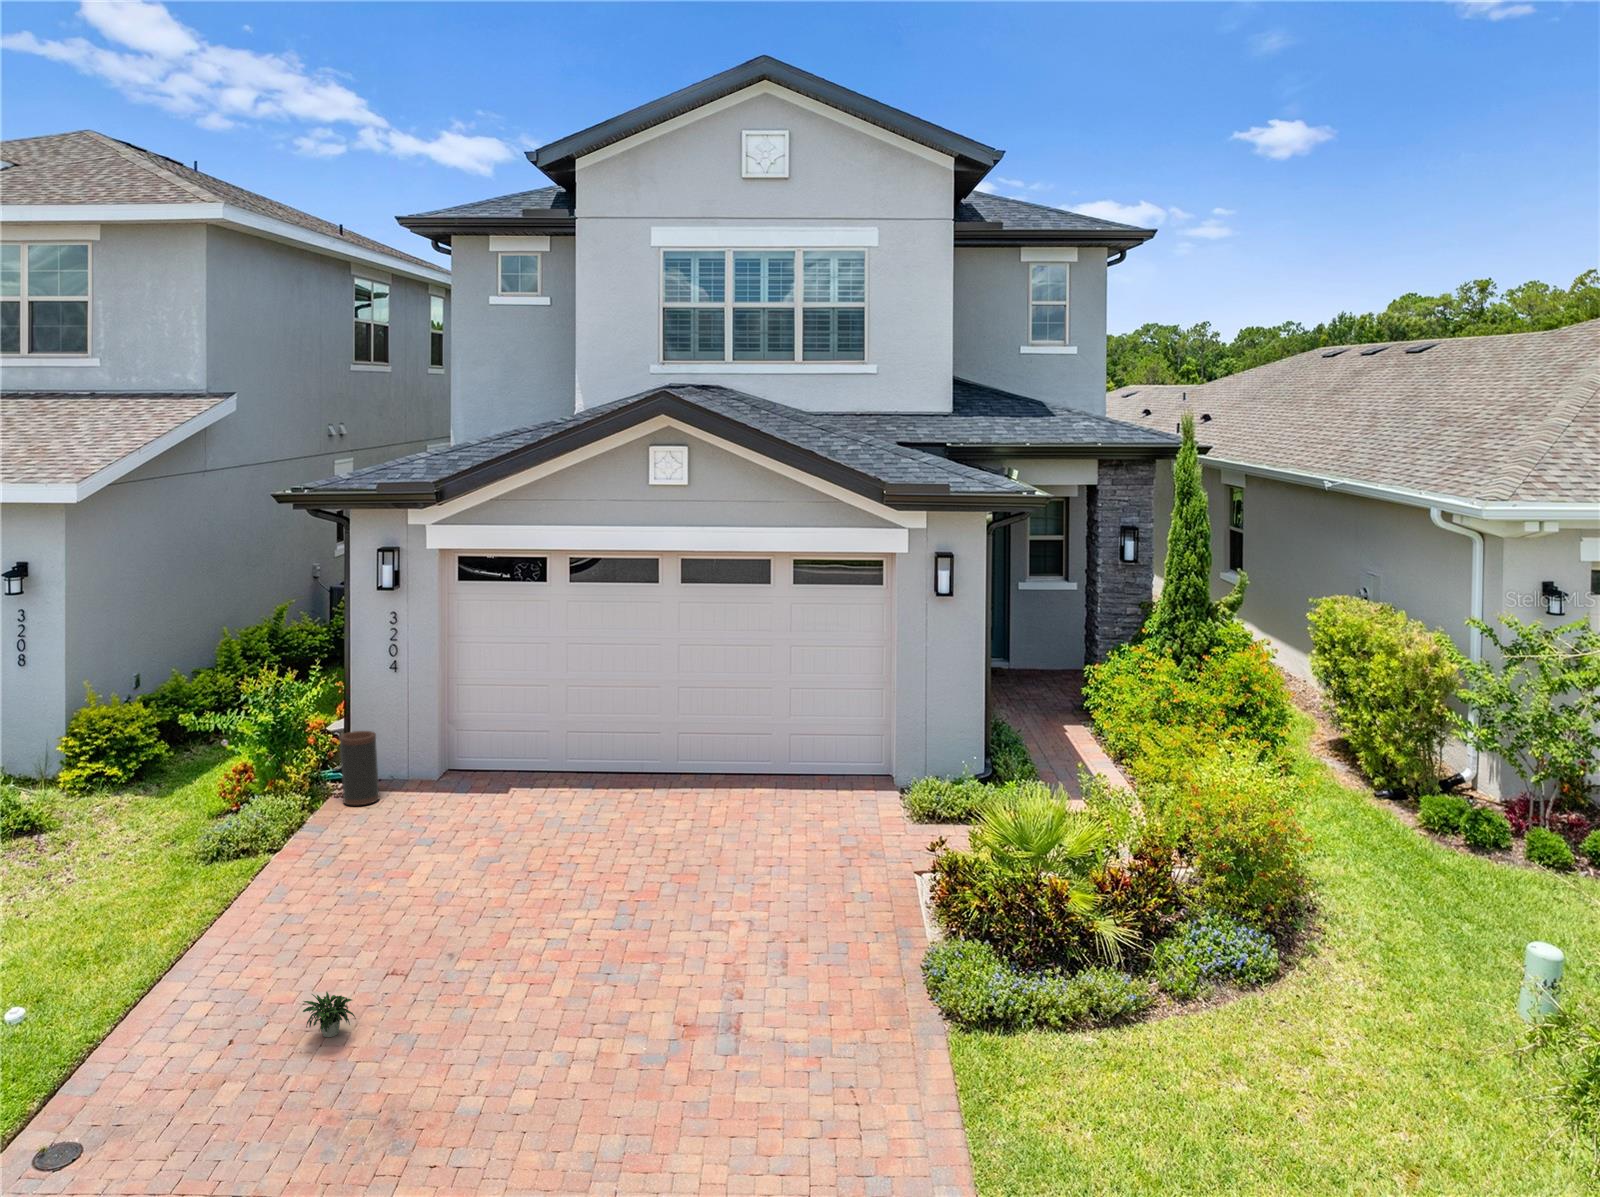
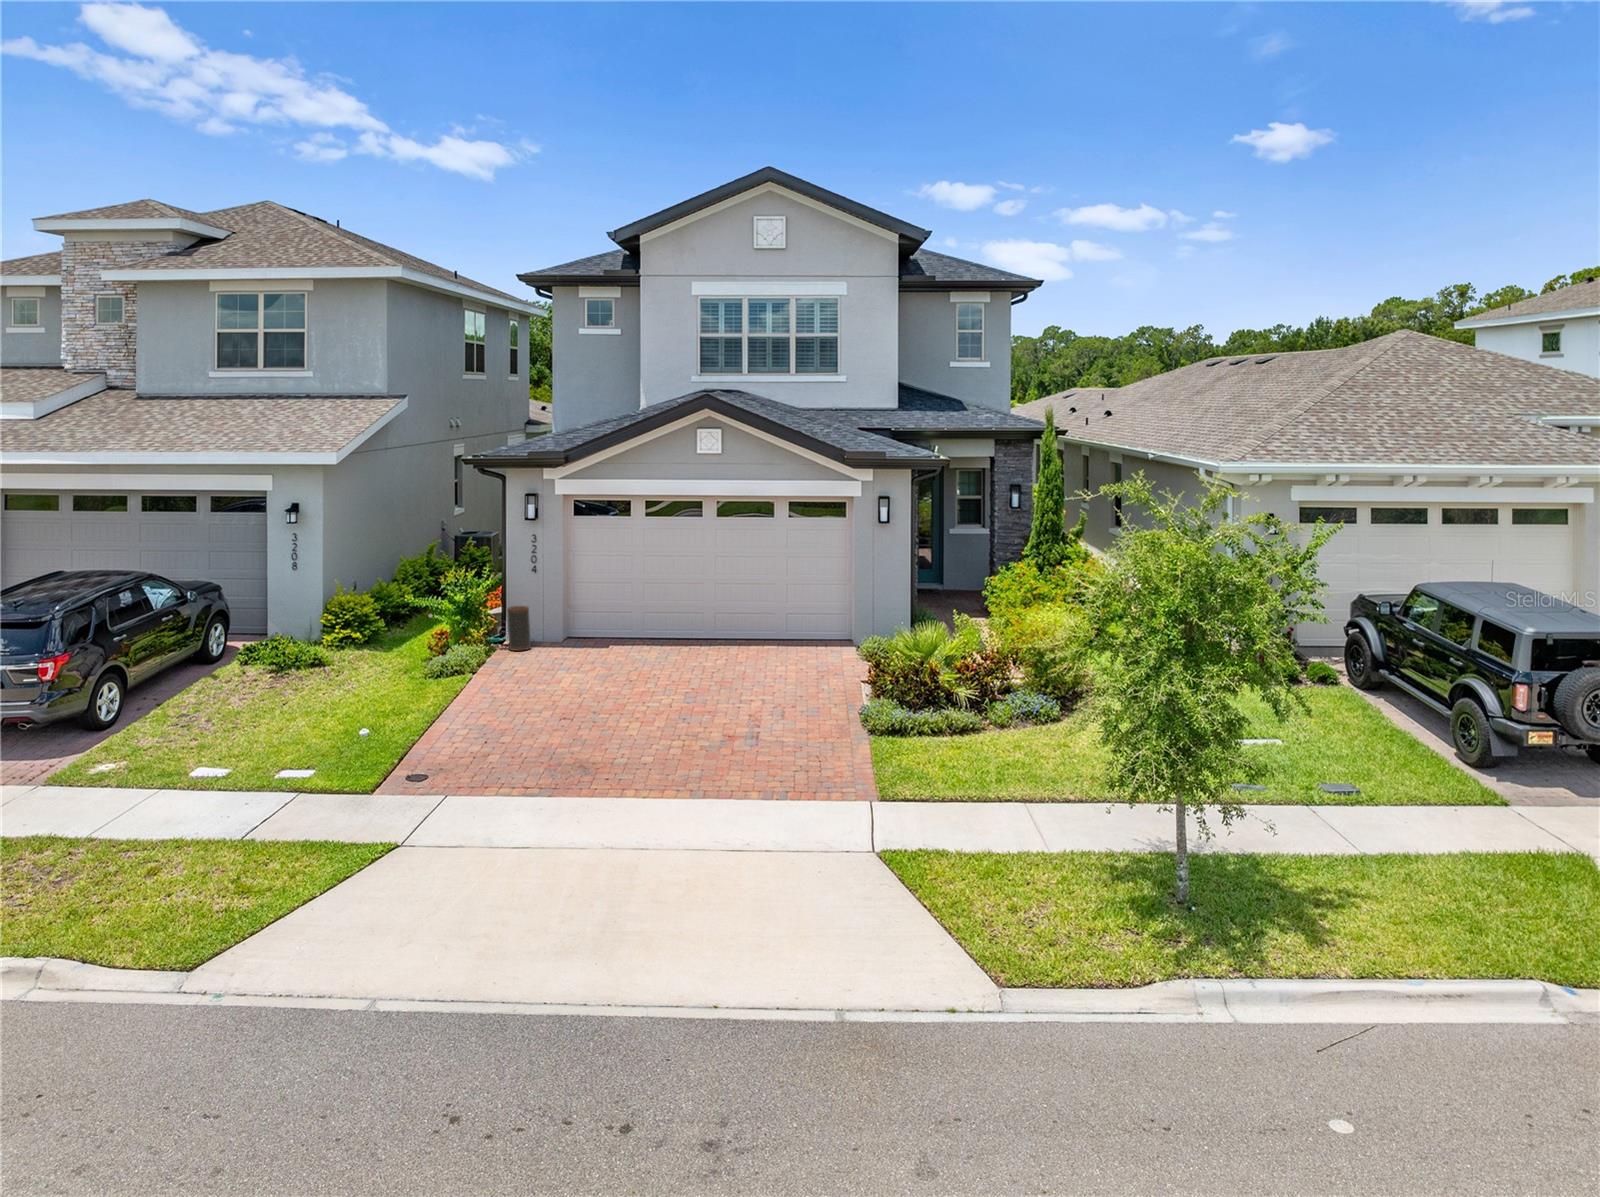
potted plant: present [291,992,355,1037] -> none [515,718,550,741]

